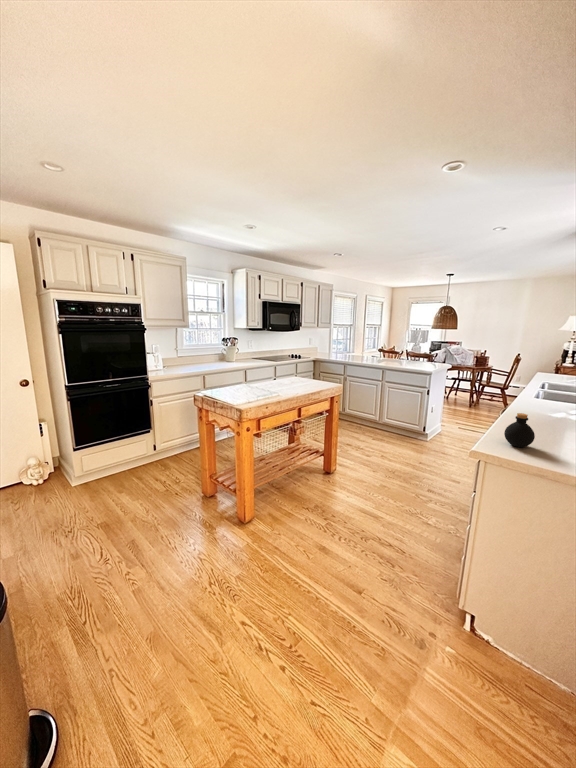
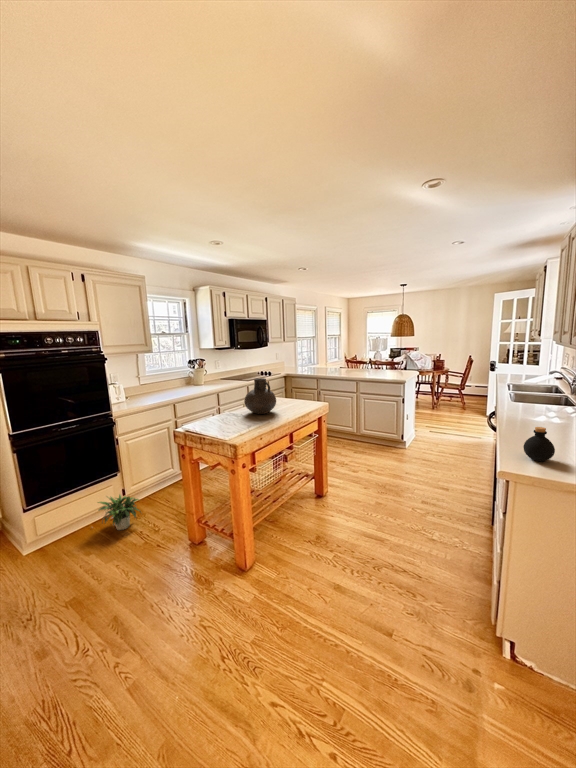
vase: none [260,355,289,387] -> present [244,378,276,414]
potted plant: none [127,447,168,477] -> present [98,495,141,530]

